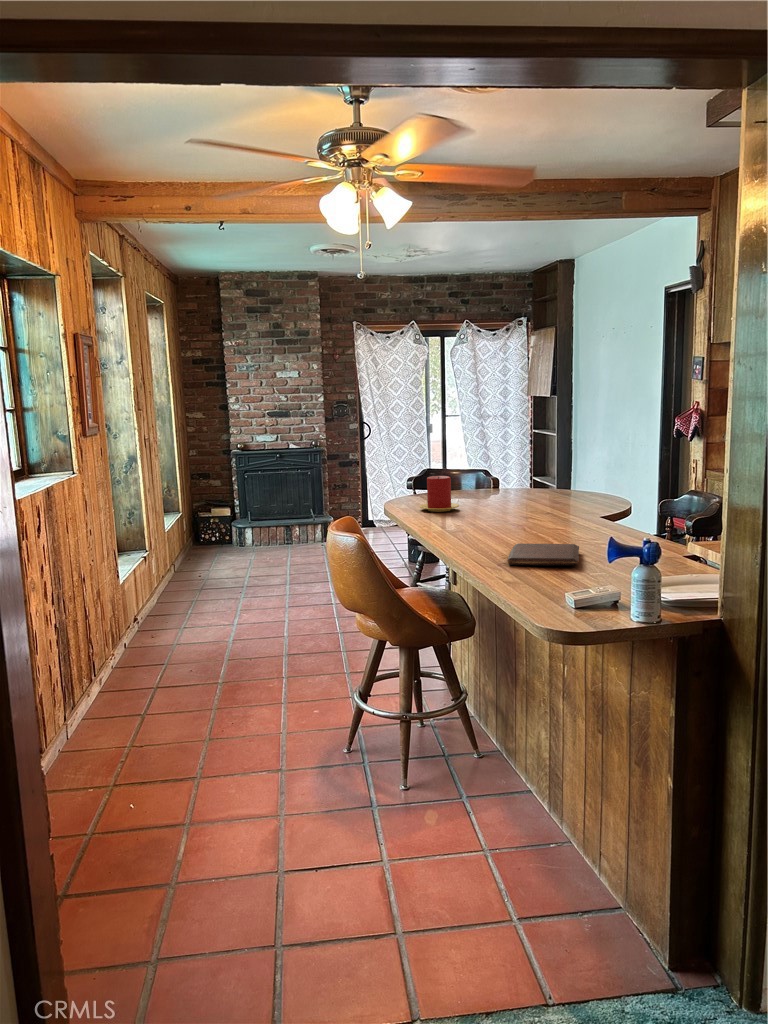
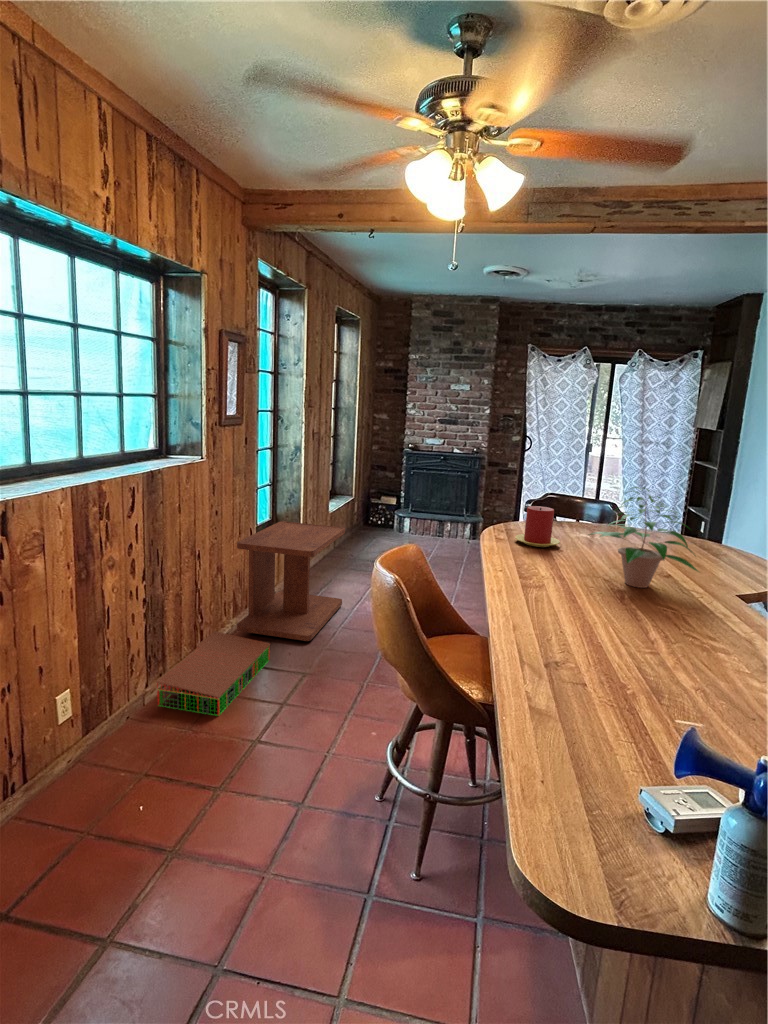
potted plant: none [490,443,579,525] -> present [590,487,698,588]
side table: none [109,538,221,667] -> present [237,521,345,641]
book: present [508,543,579,566] -> none [554,623,675,687]
storage bin: none [76,666,174,744] -> present [156,631,270,716]

